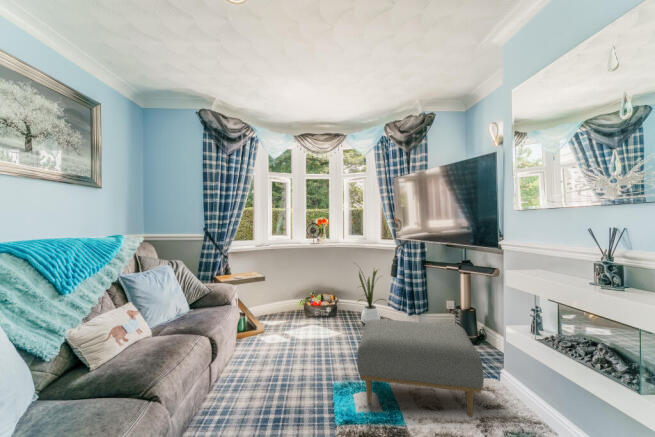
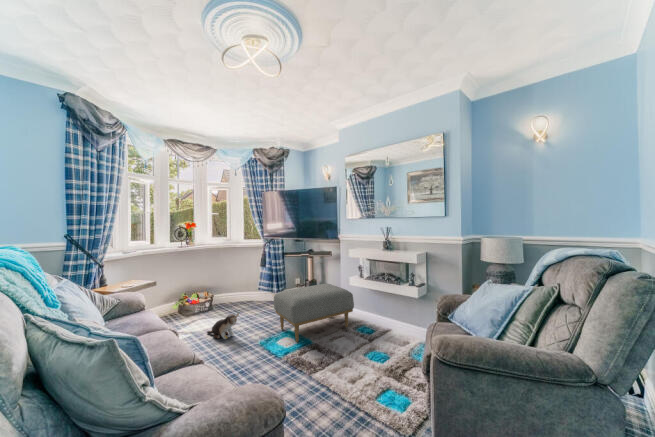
house plant: present [358,270,386,323] -> none [223,259,258,308]
plush toy: none [302,330,321,359] -> present [207,313,239,339]

